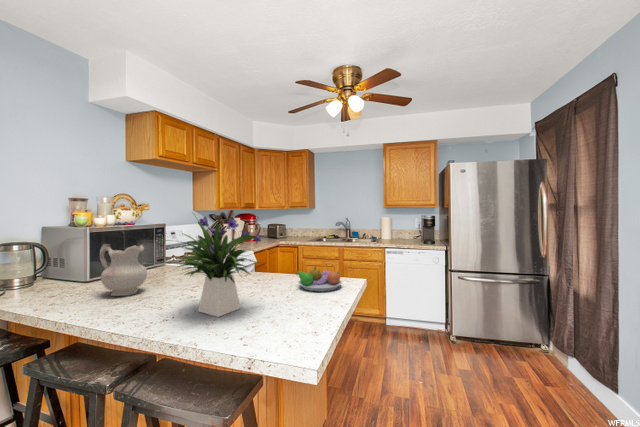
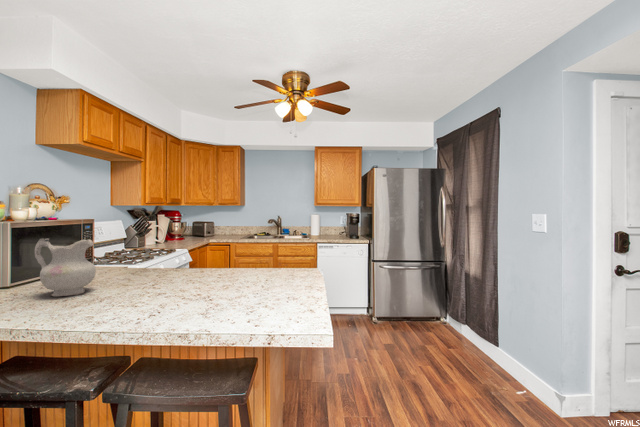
flower arrangement: present [162,217,261,317] -> none [137,202,244,304]
fruit bowl: present [296,267,342,291] -> none [258,257,302,279]

